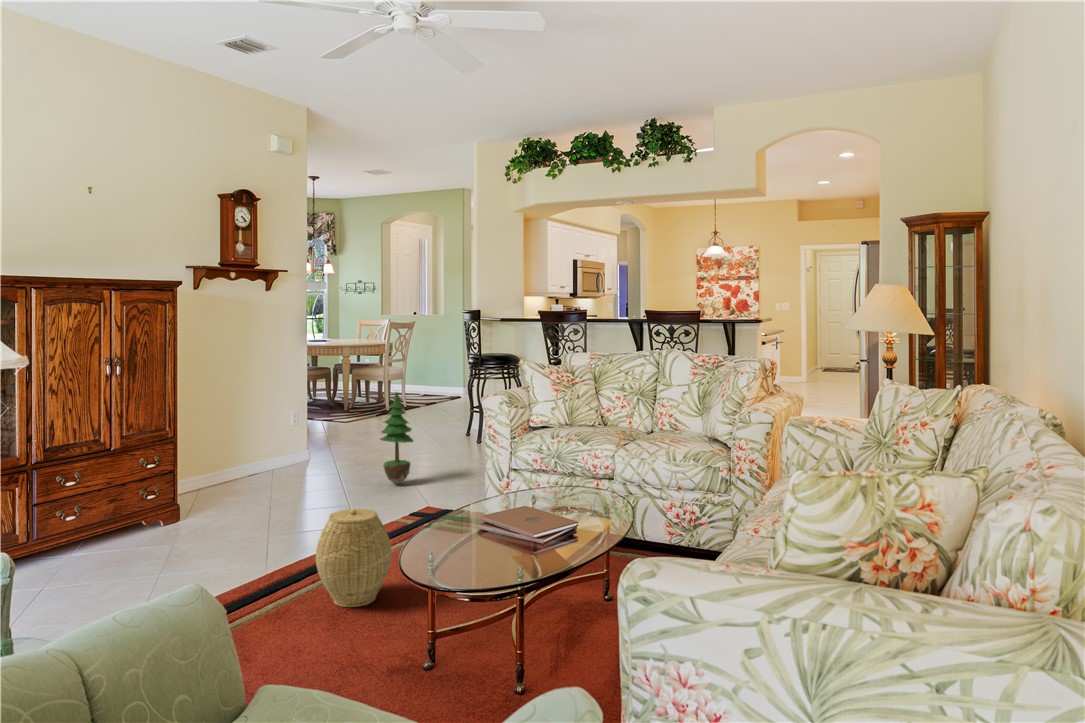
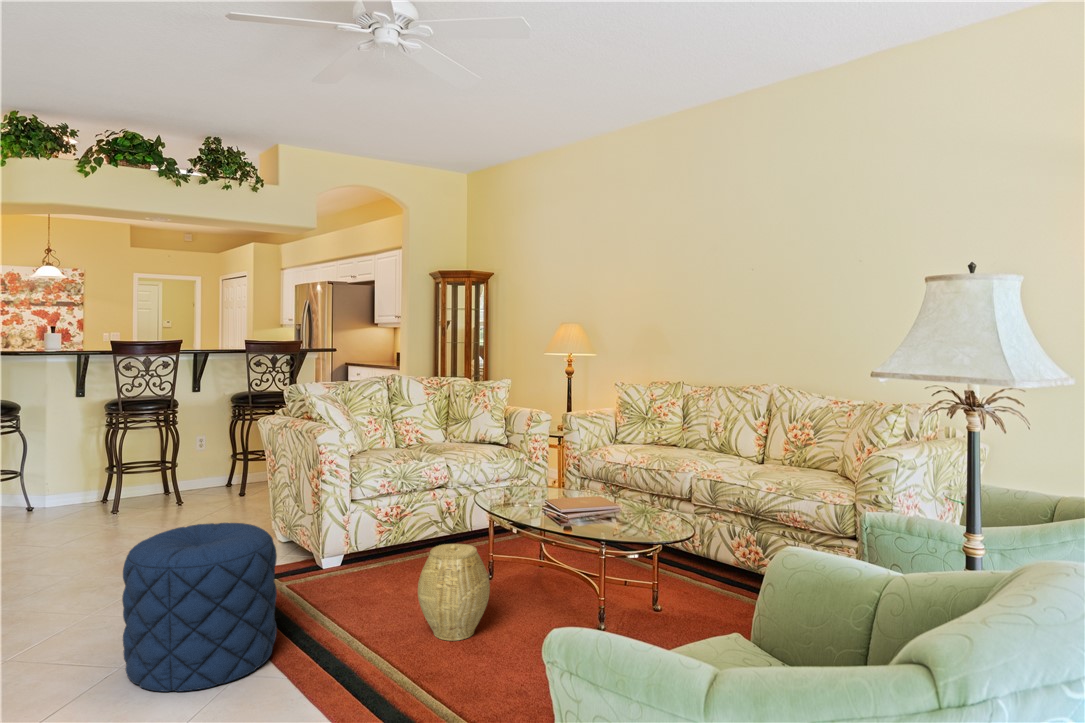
potted tree: present [380,392,413,485] -> none [48,455,102,582]
pouf: none [212,443,323,558] -> present [122,523,277,692]

